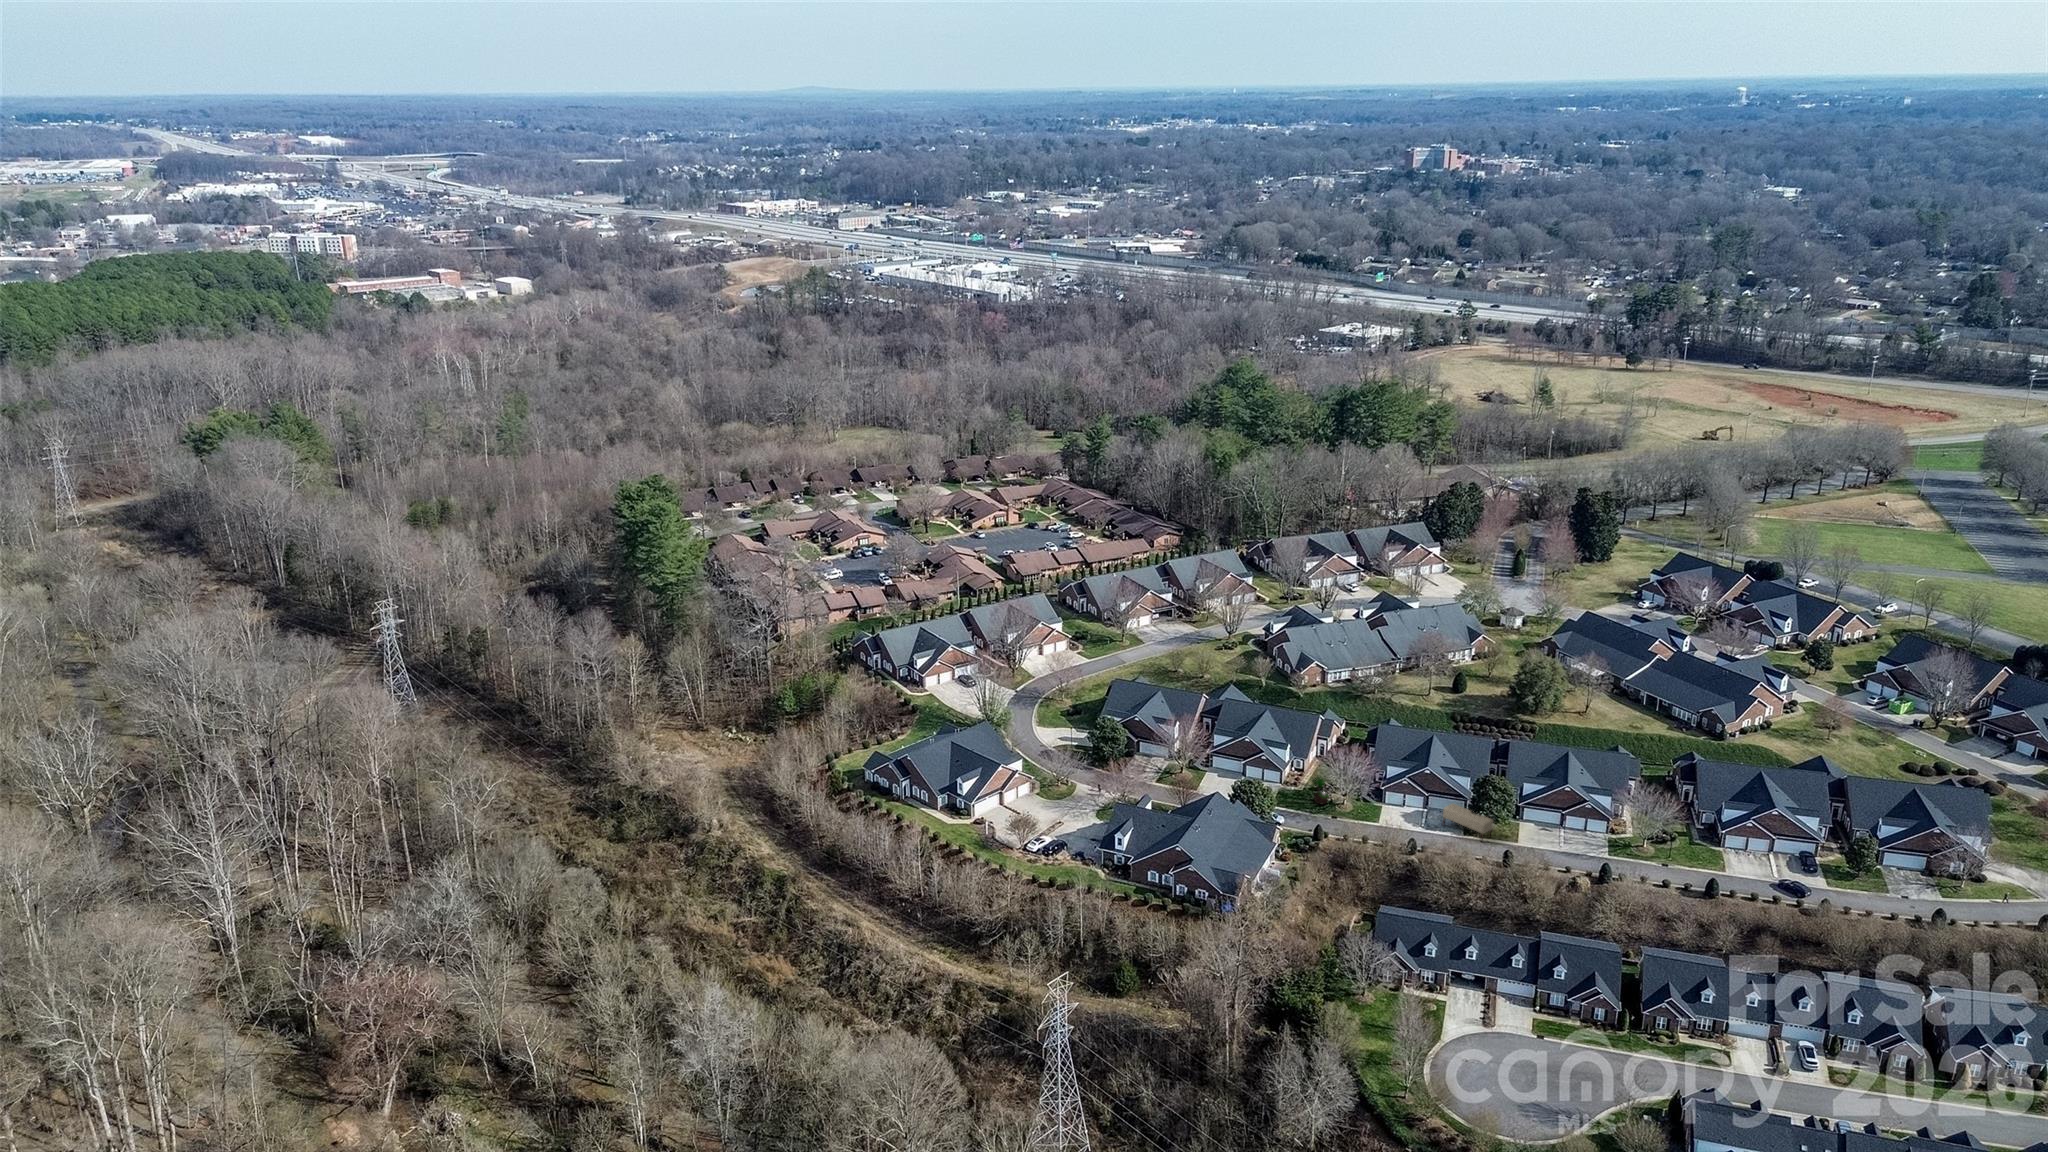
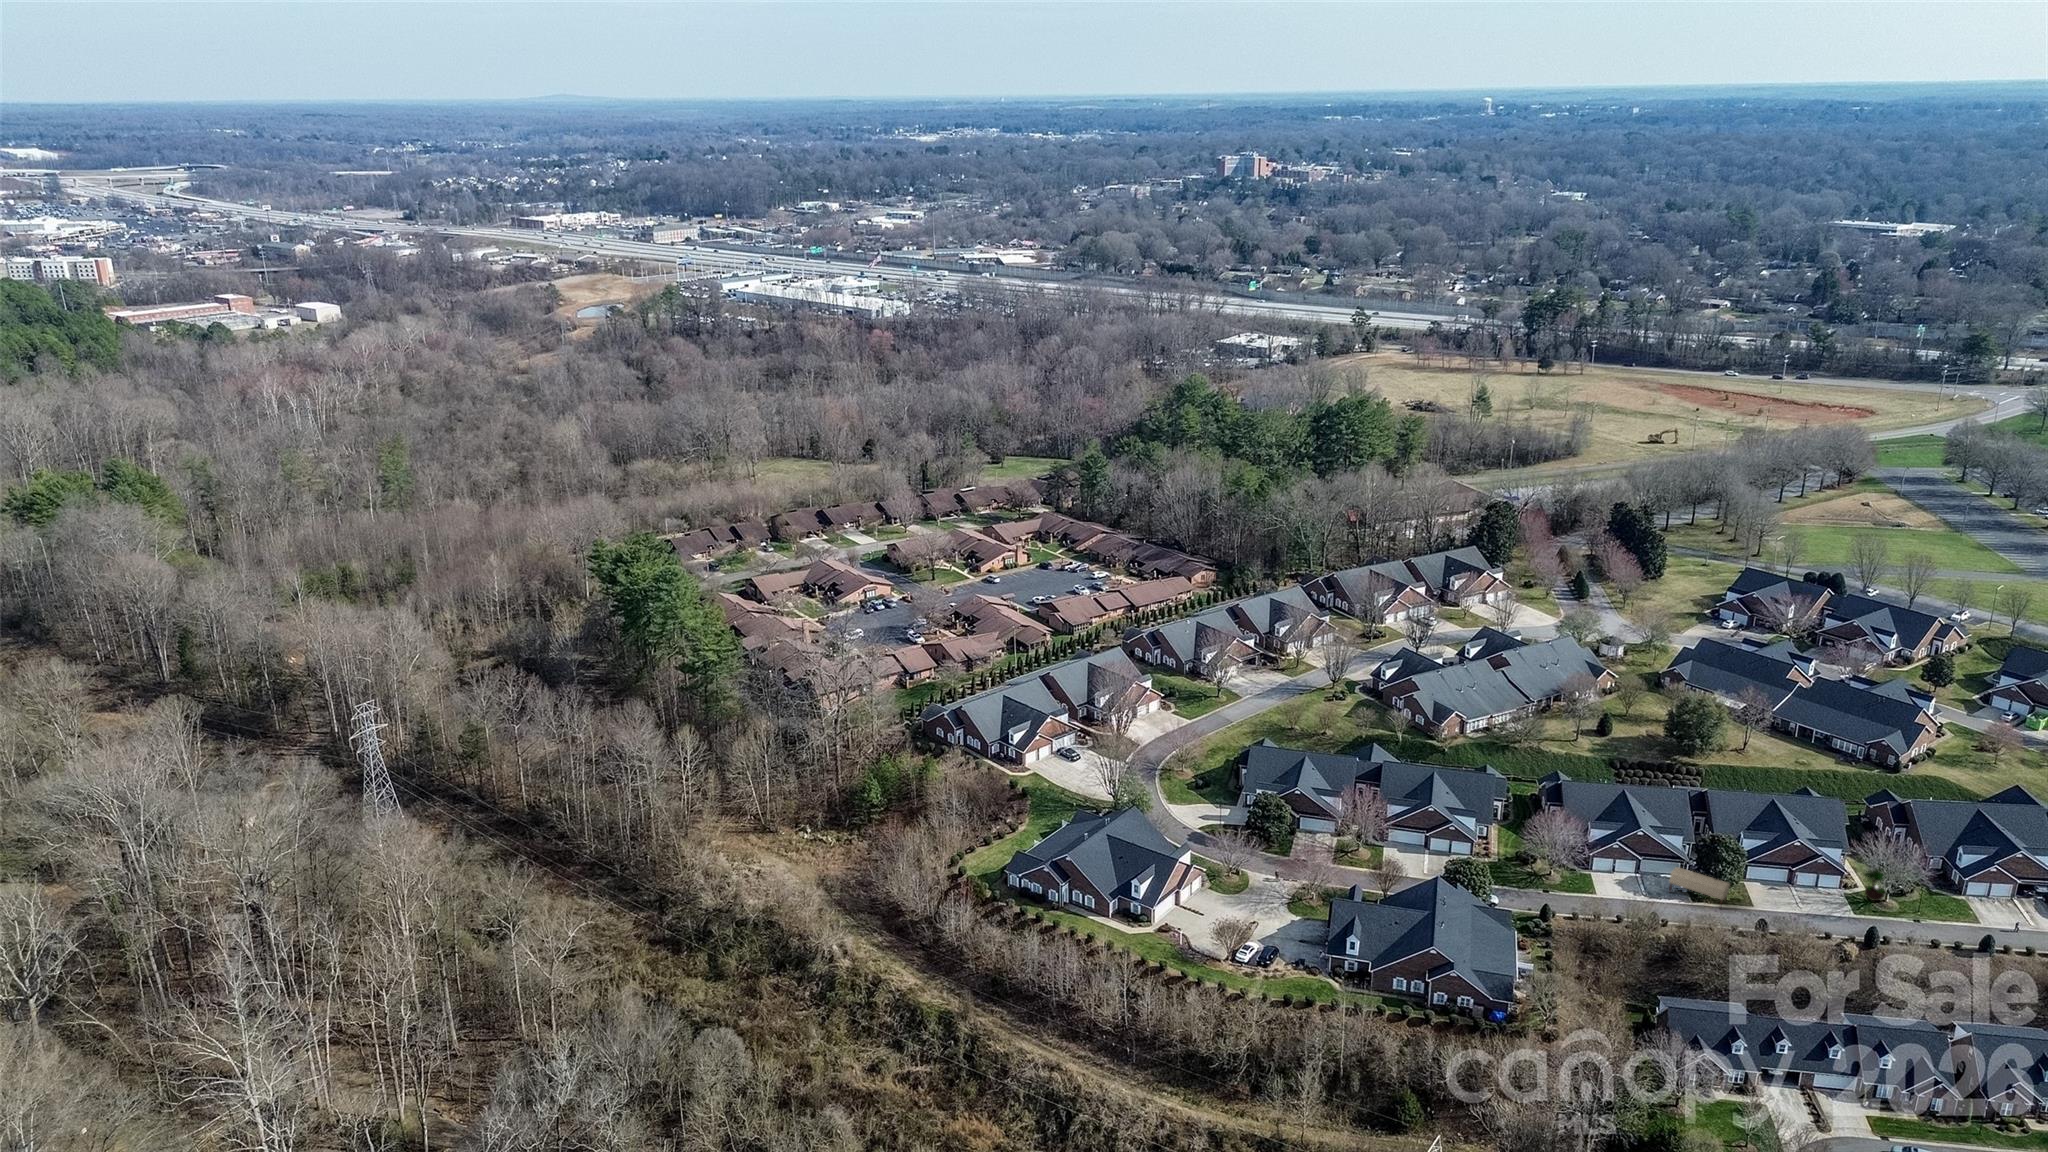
potted tree: present [1310,777,1329,804] -> present [1863,869,1885,901]

